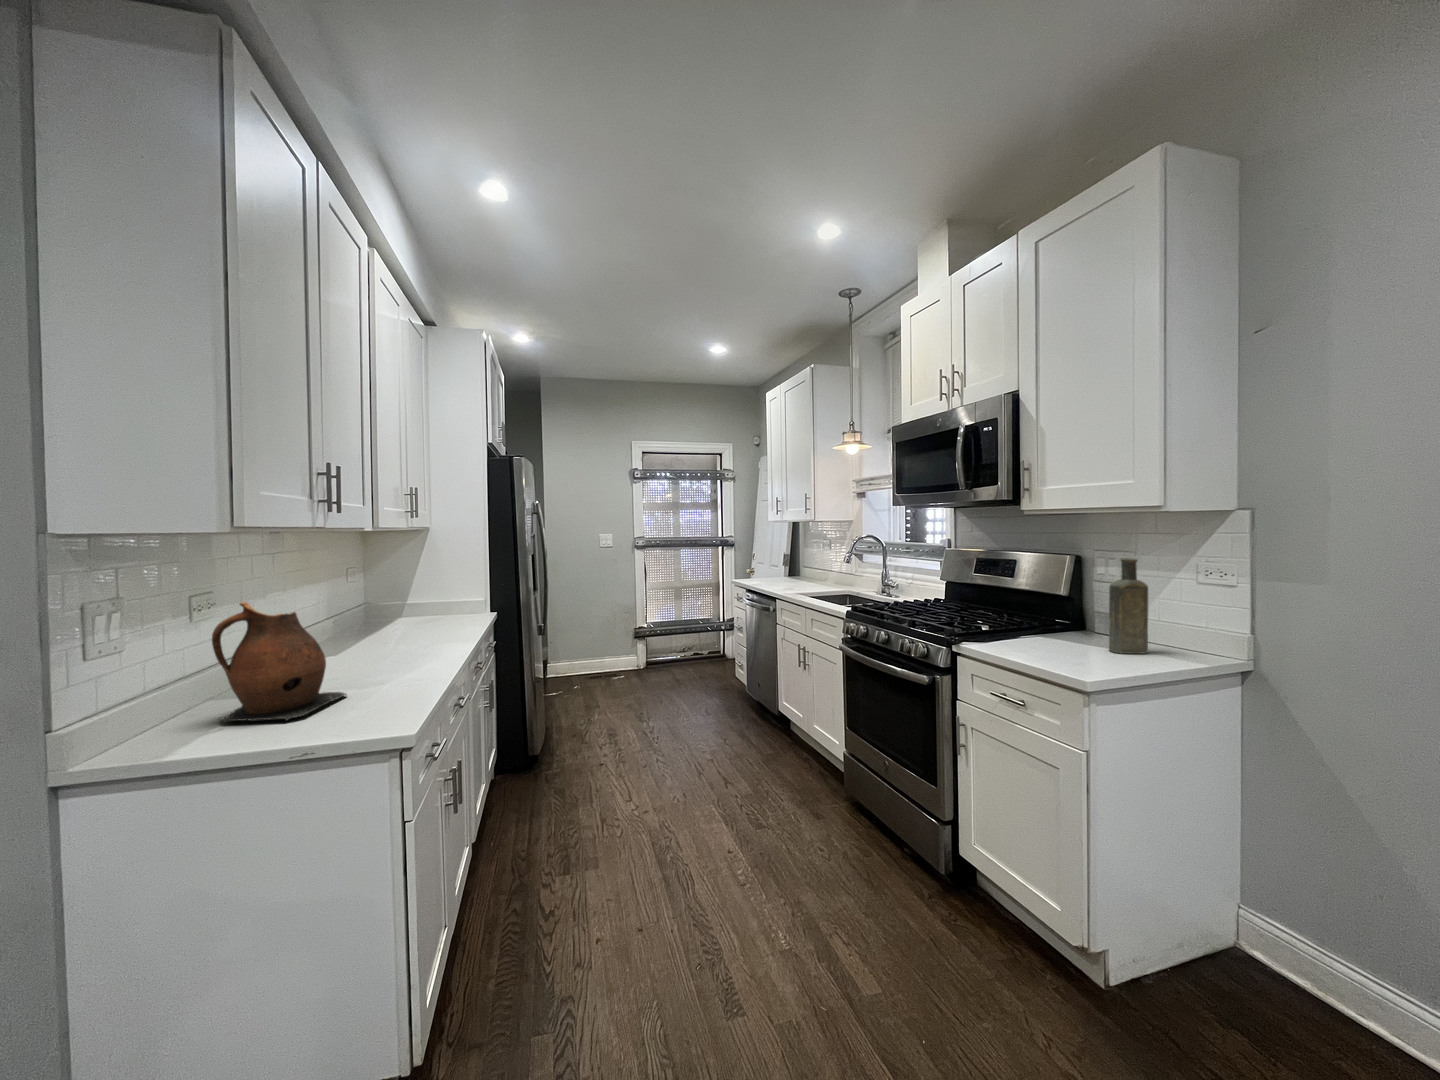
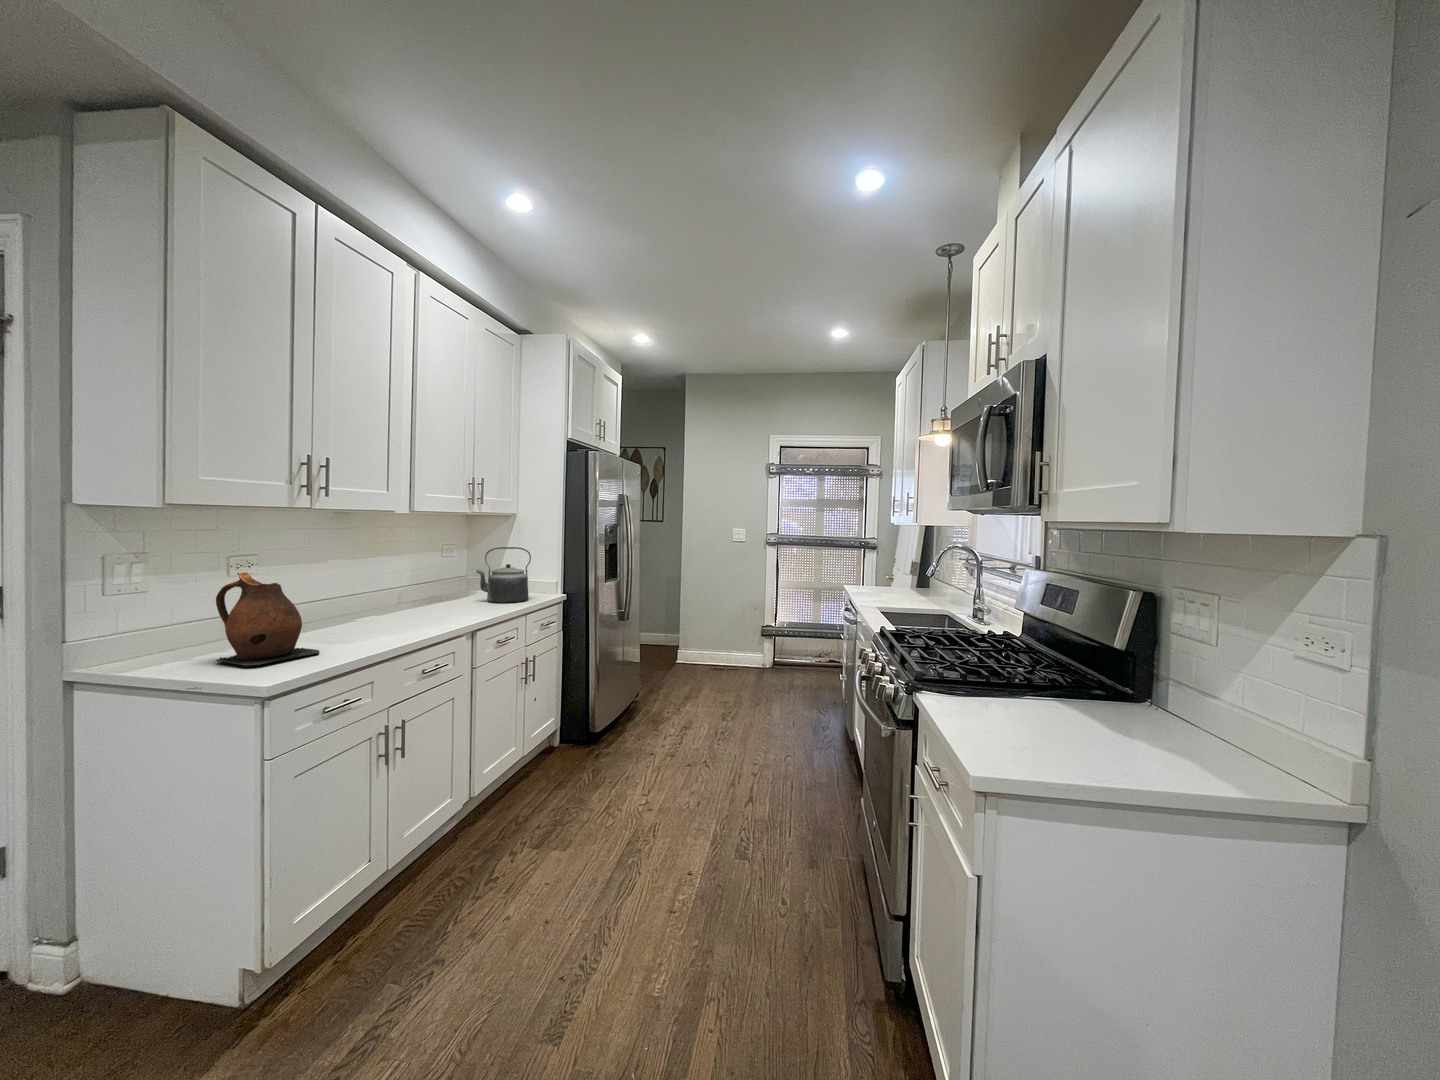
bottle: present [1109,558,1148,654] -> none [1102,603,1183,755]
kettle: none [394,560,456,625] -> present [476,547,531,603]

